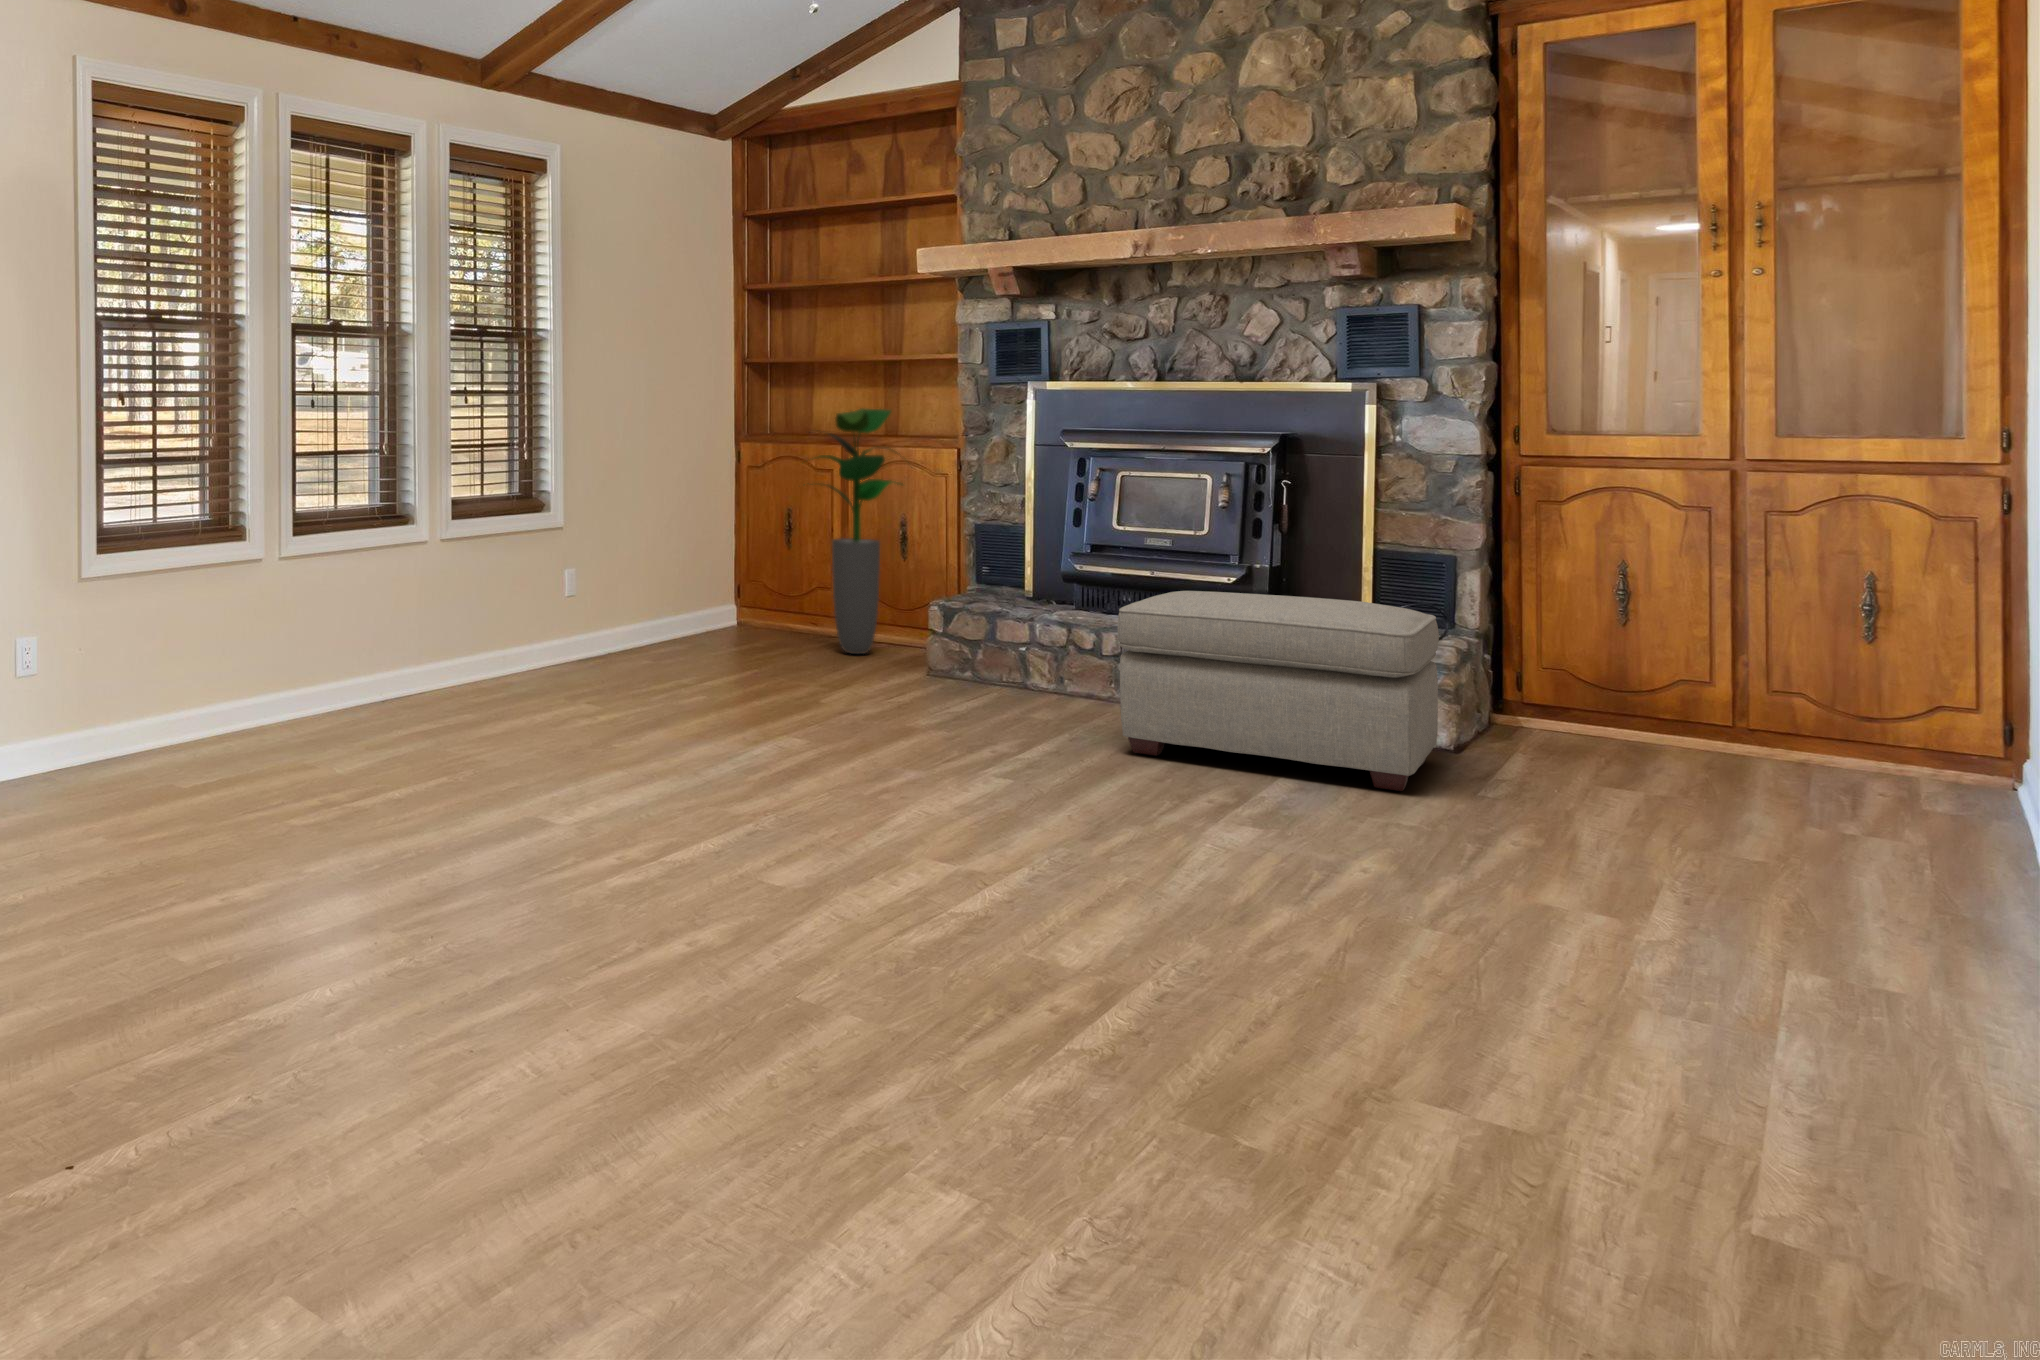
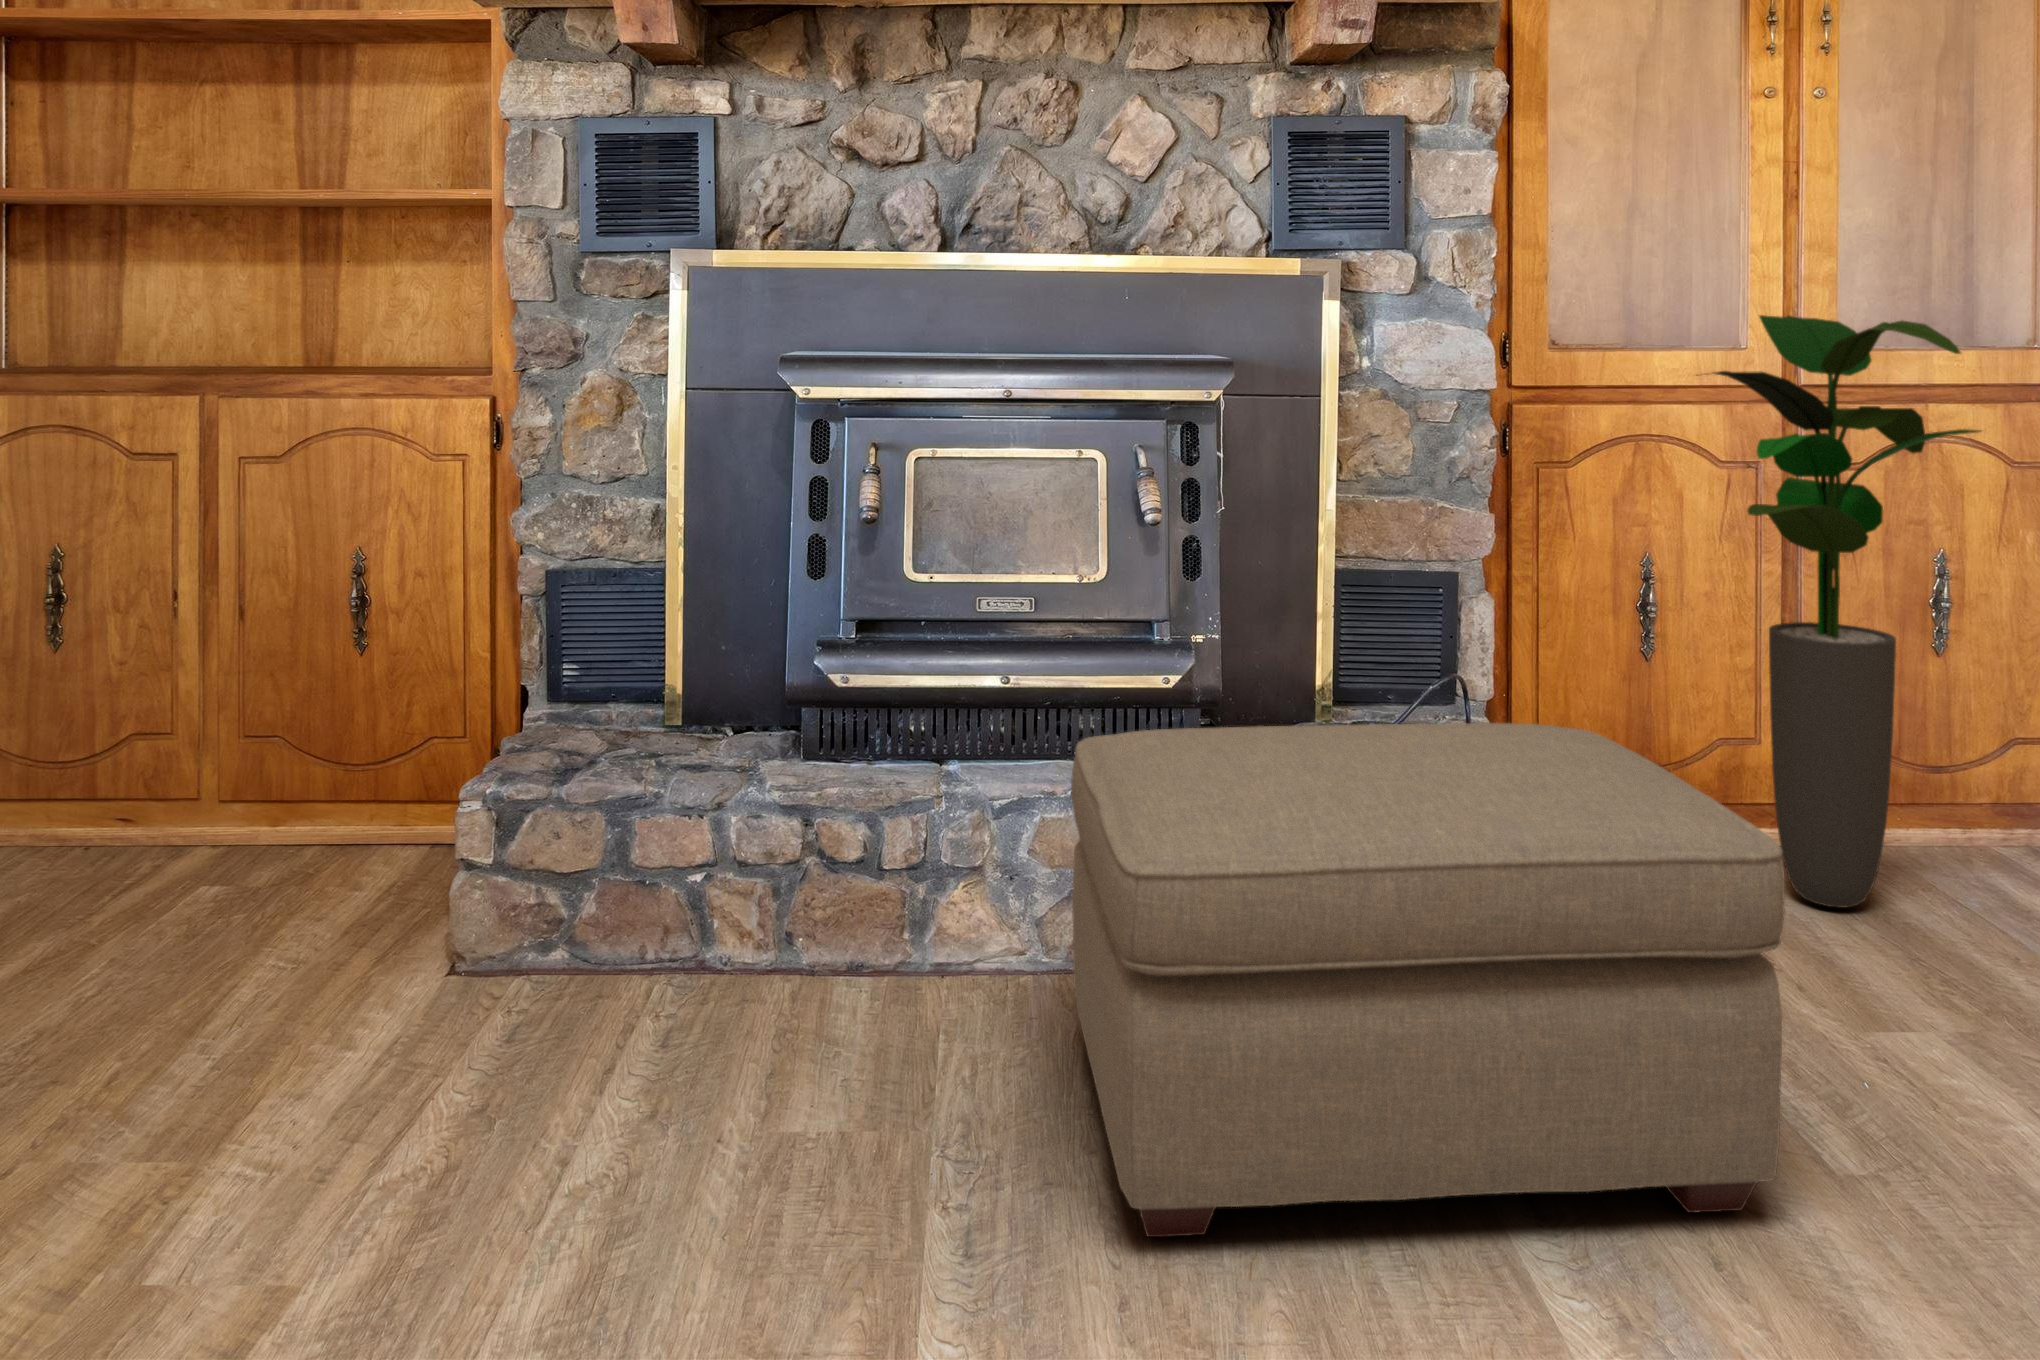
potted plant: present [809,409,900,654] -> present [1696,315,1981,907]

